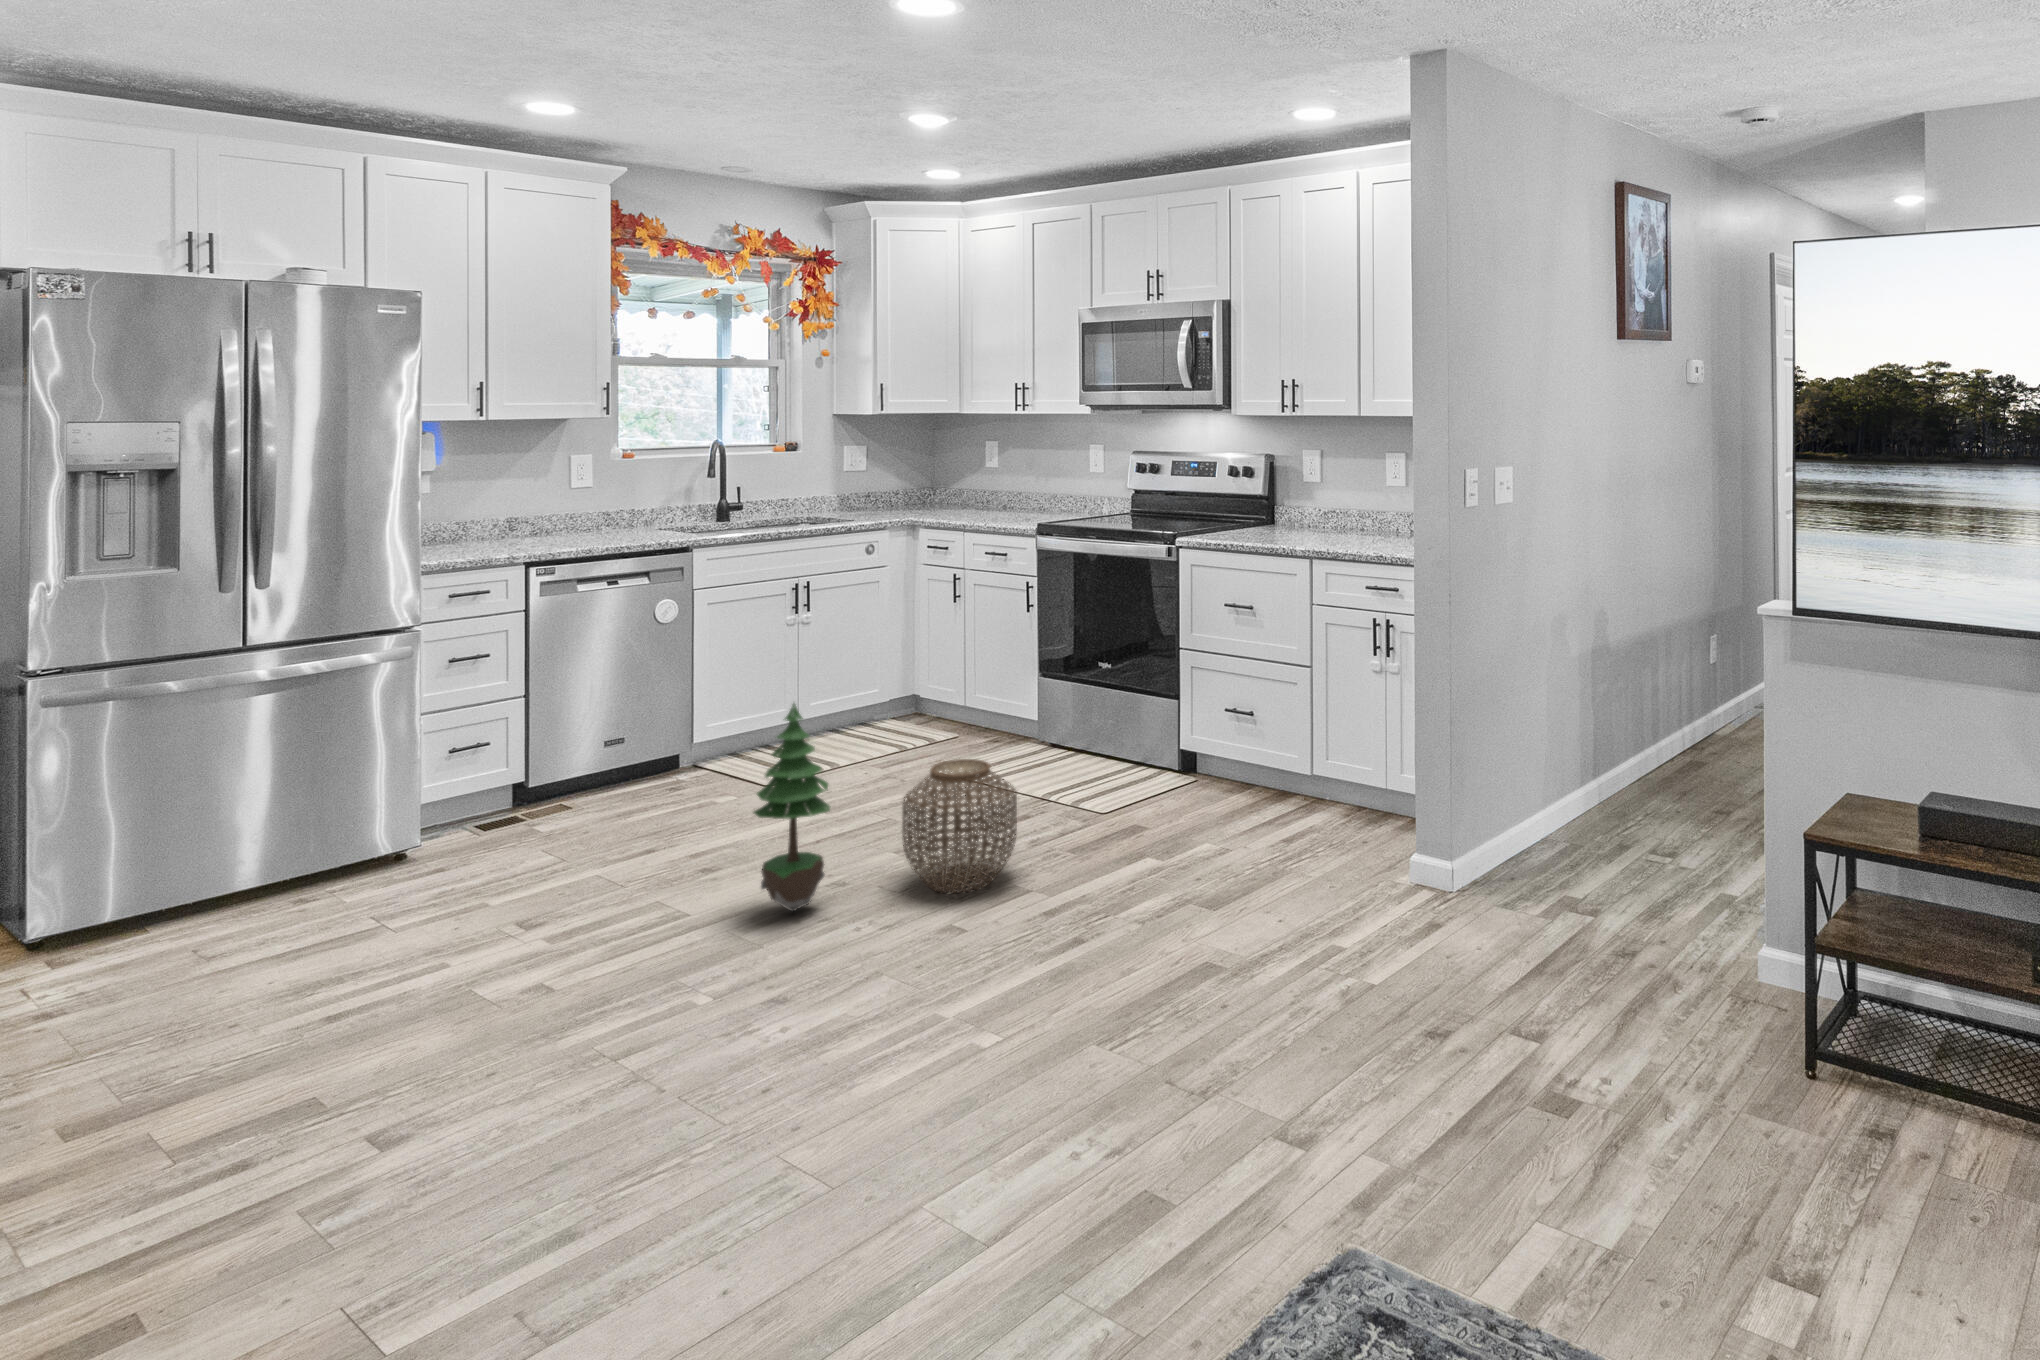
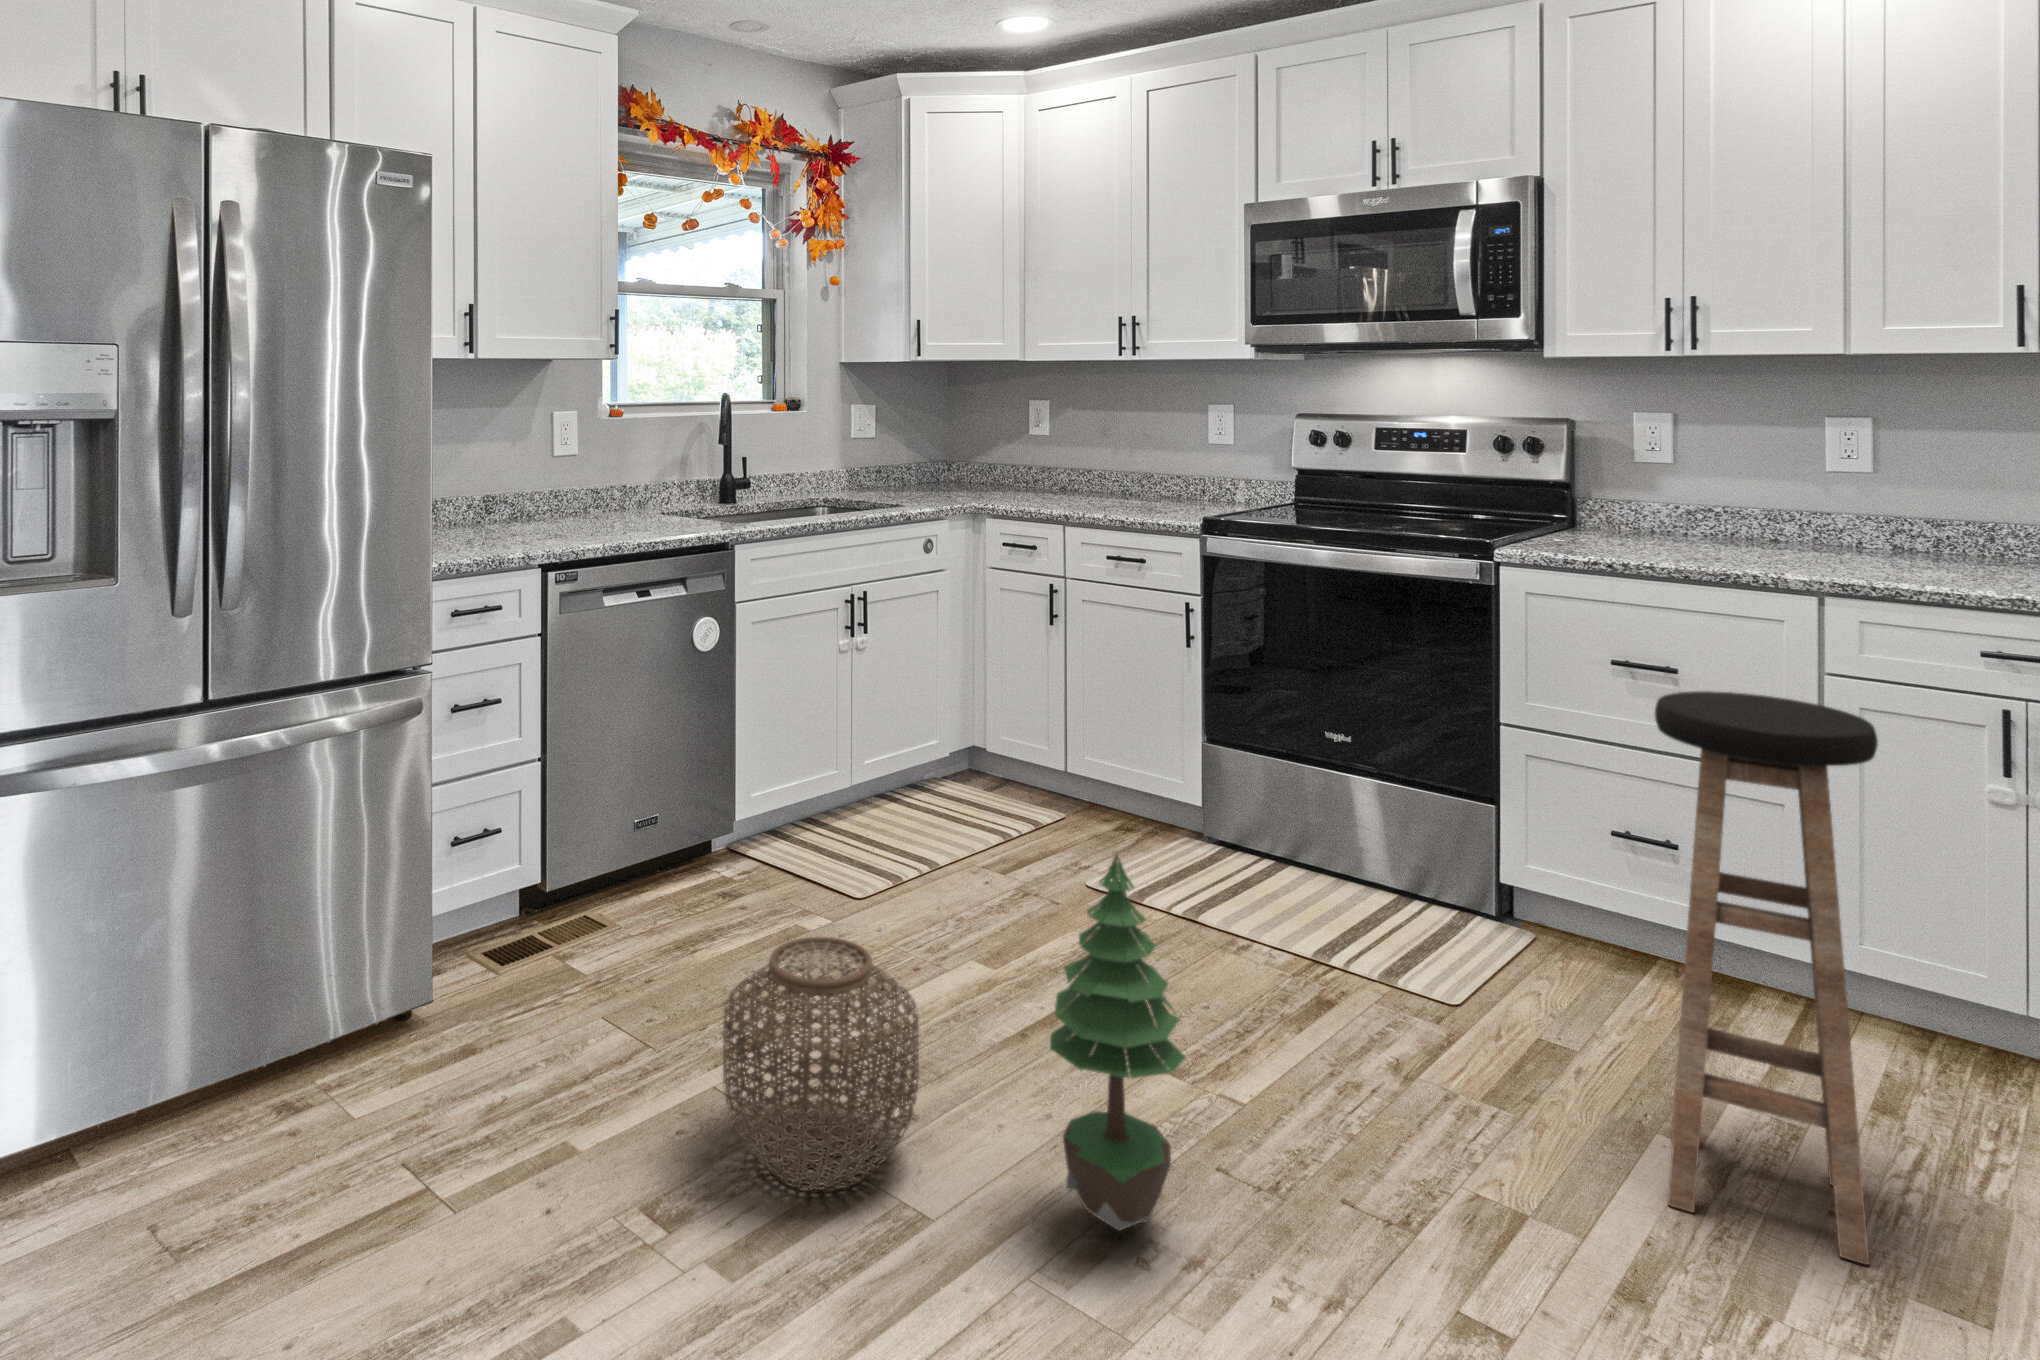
bar stool: none [1116,606,1230,896] -> present [1655,691,1878,1265]
woven basket: present [902,759,1017,893] -> present [723,937,919,1191]

